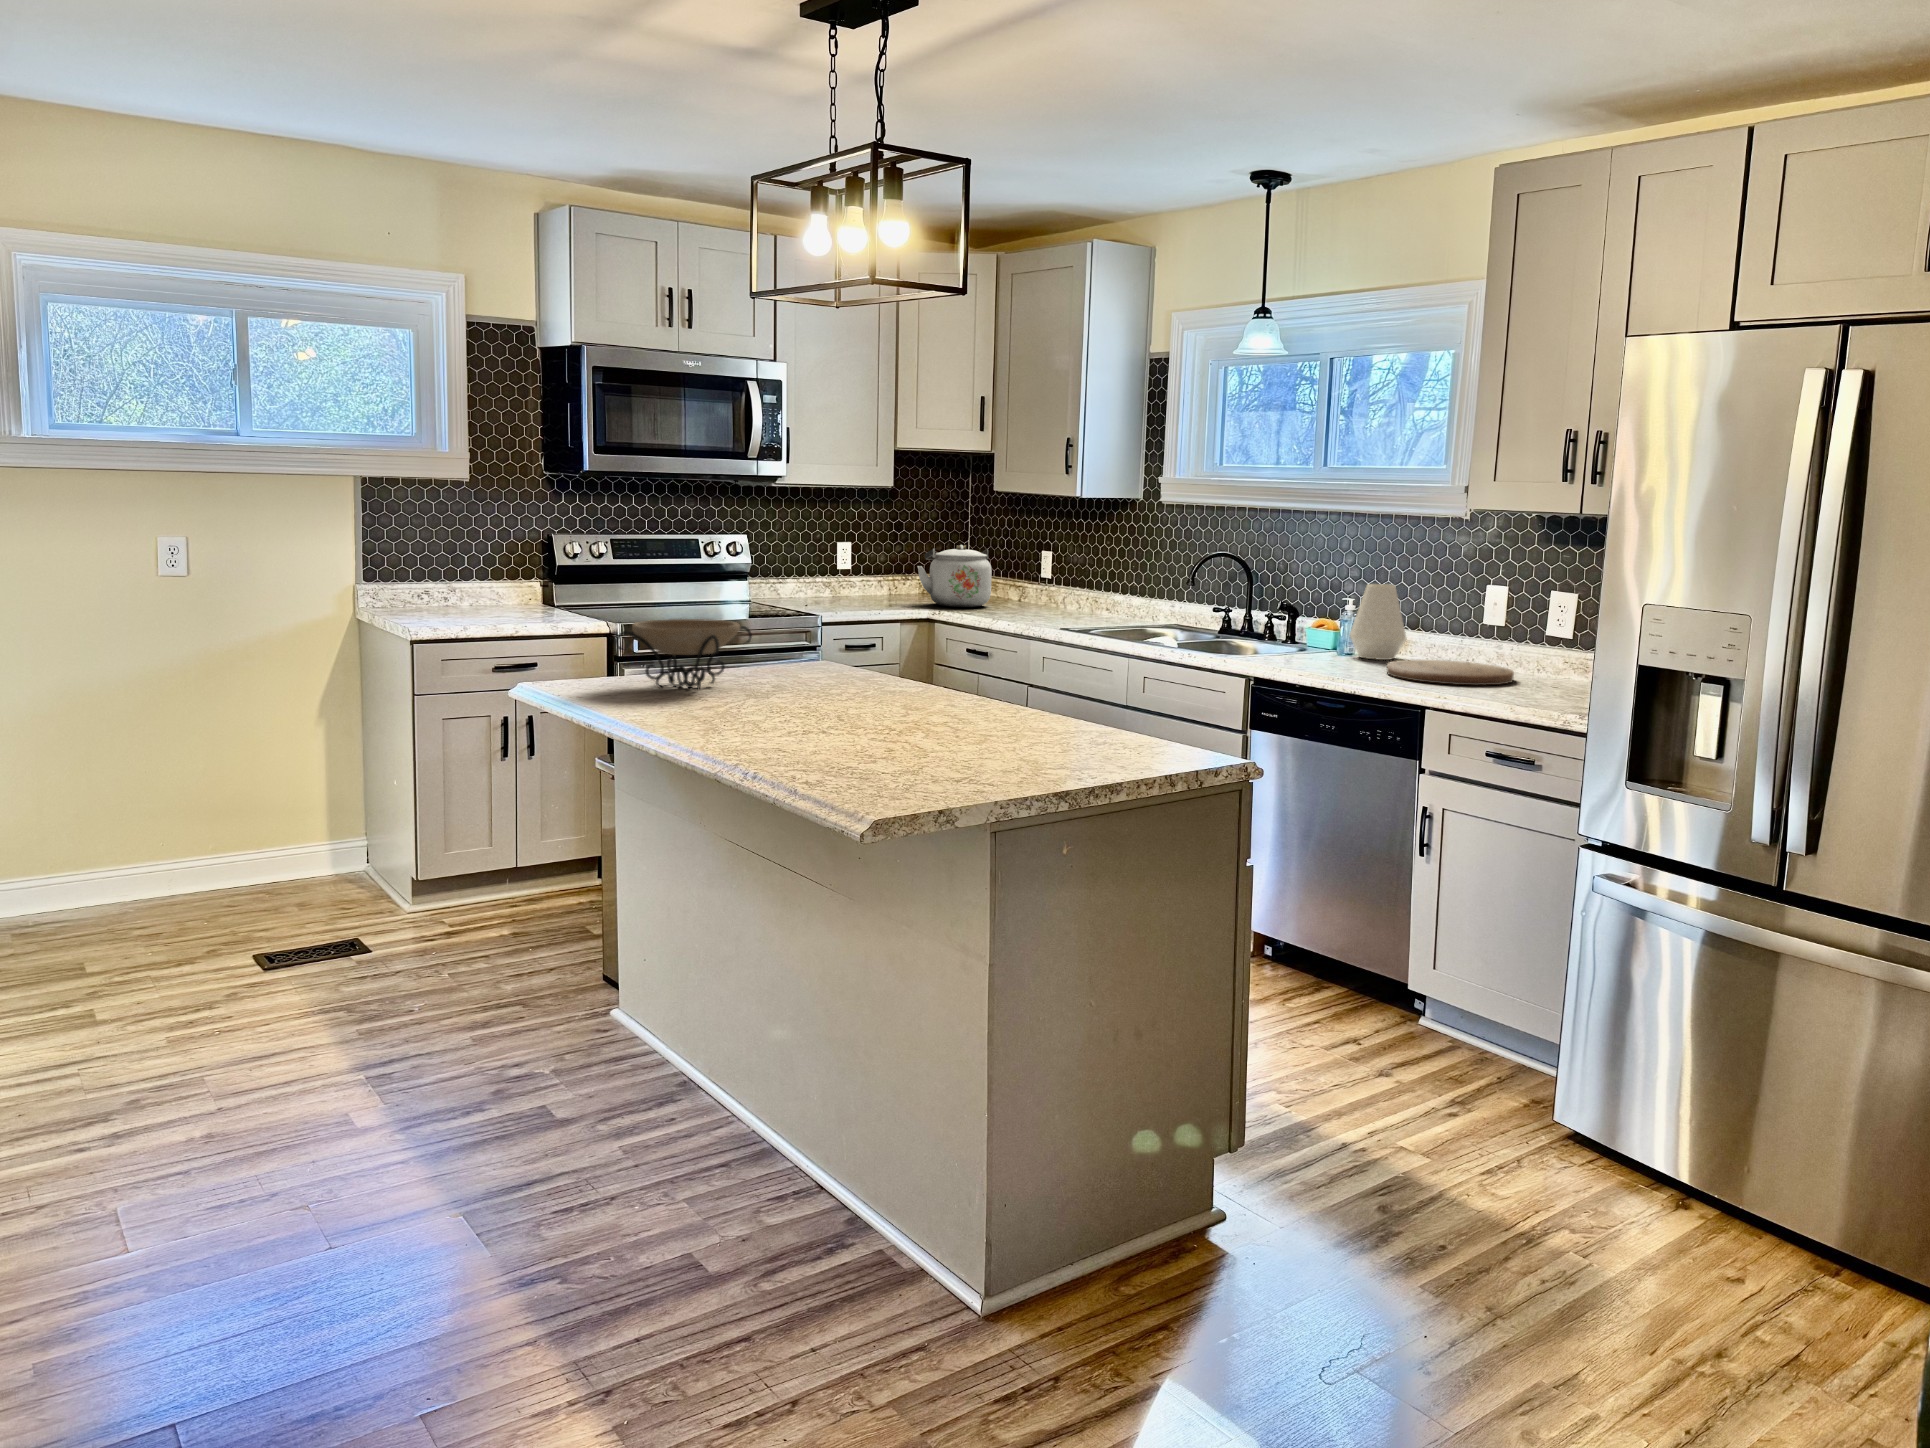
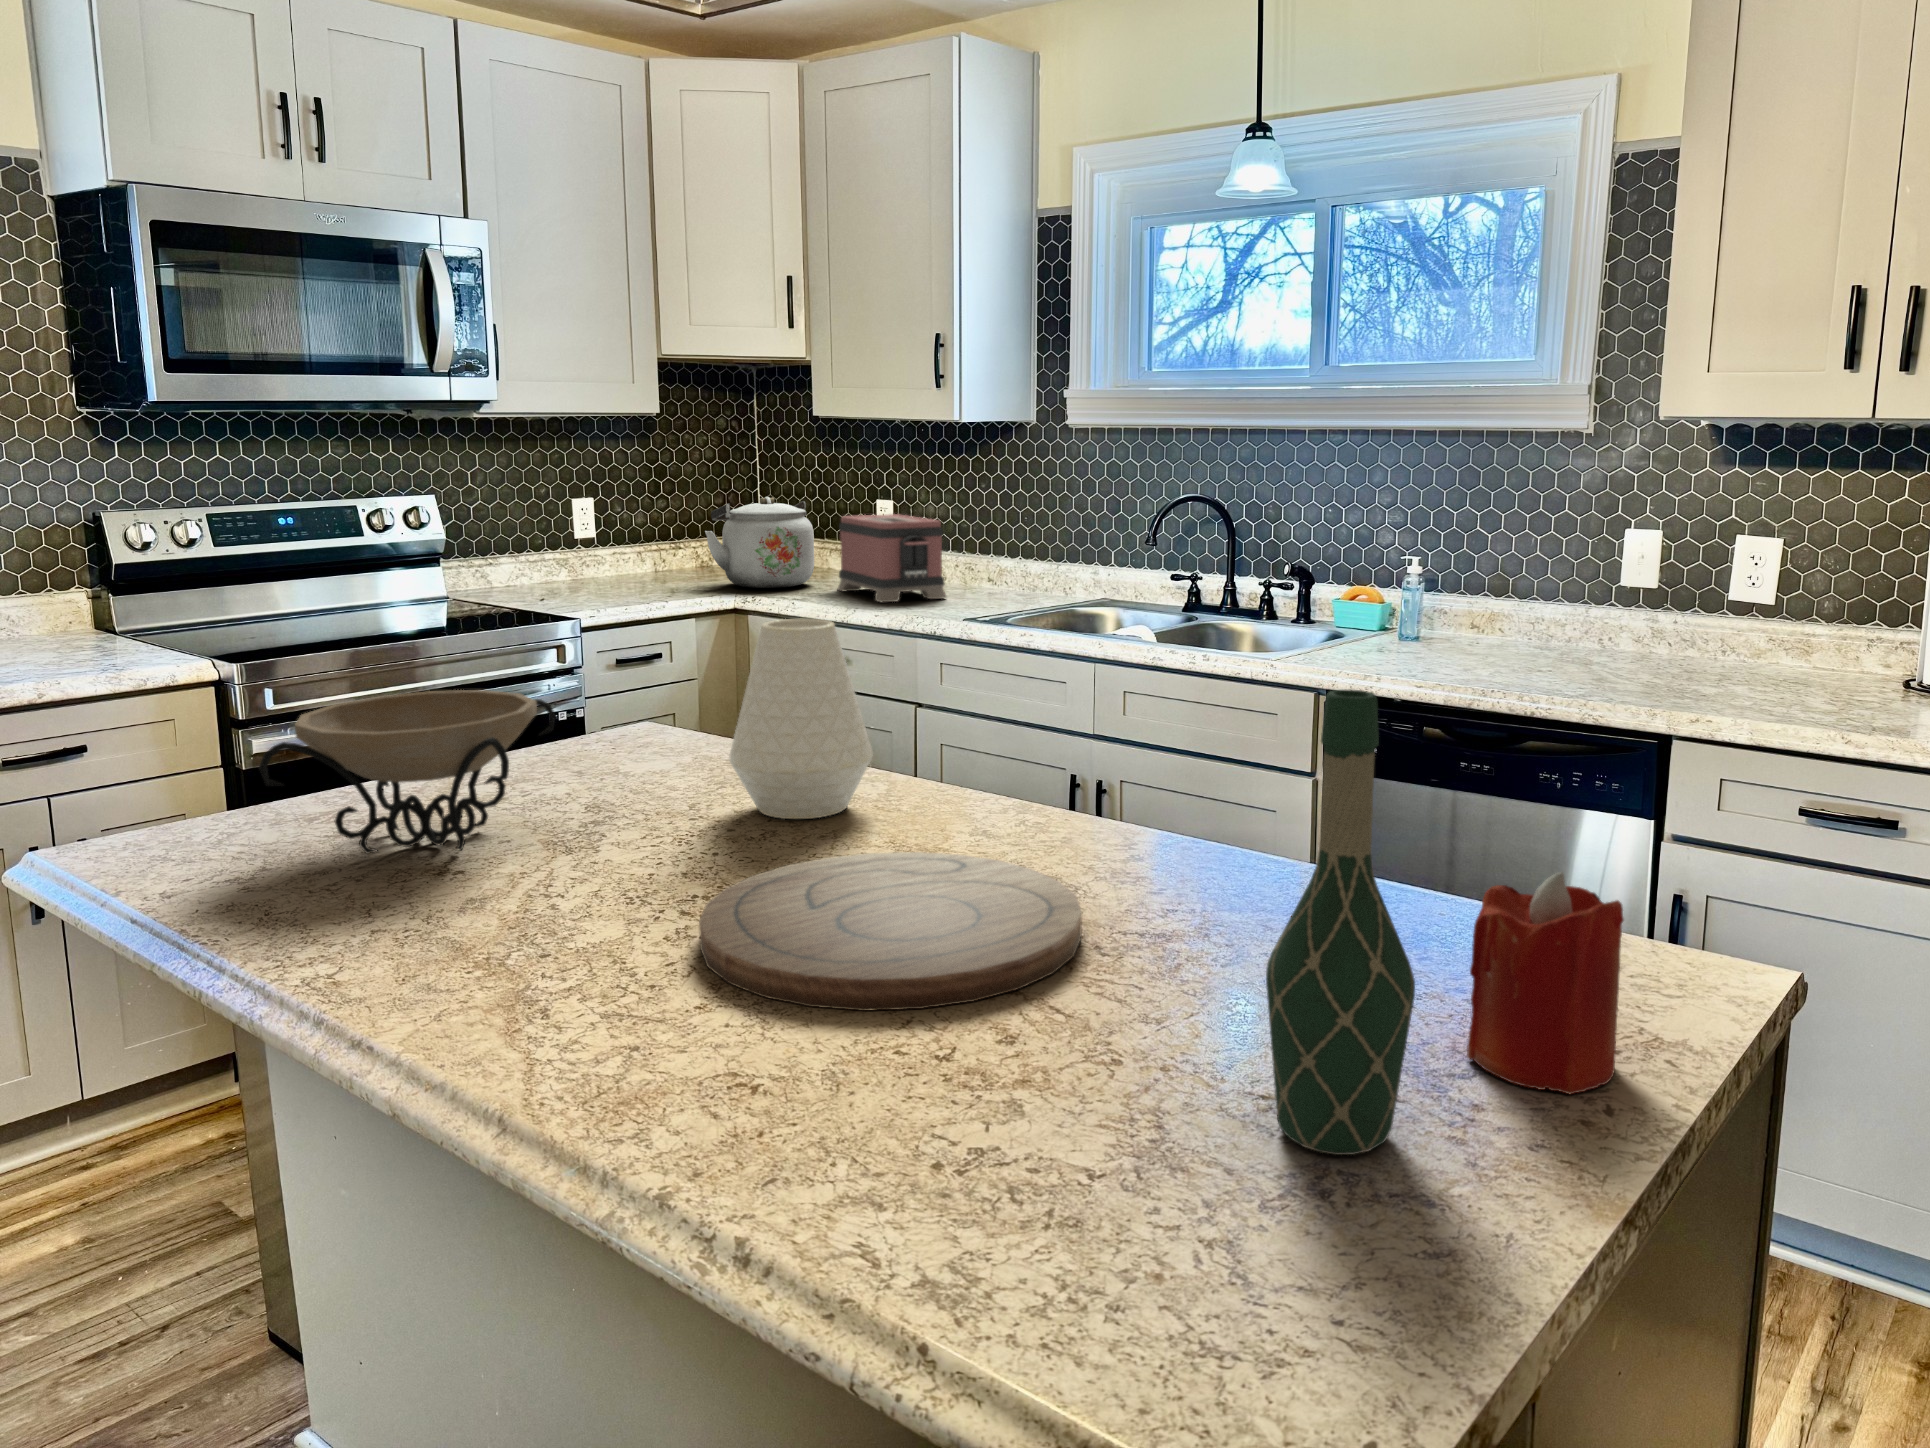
toaster: none [1002,560,1070,618] -> present [838,514,946,602]
vase: present [1350,584,1406,660] -> present [729,619,873,819]
wine bottle: none [937,599,990,770] -> present [1266,689,1415,1155]
cutting board: present [1387,660,1514,685] -> present [699,852,1082,1011]
candle: none [1045,684,1105,769] -> present [1467,872,1624,1094]

